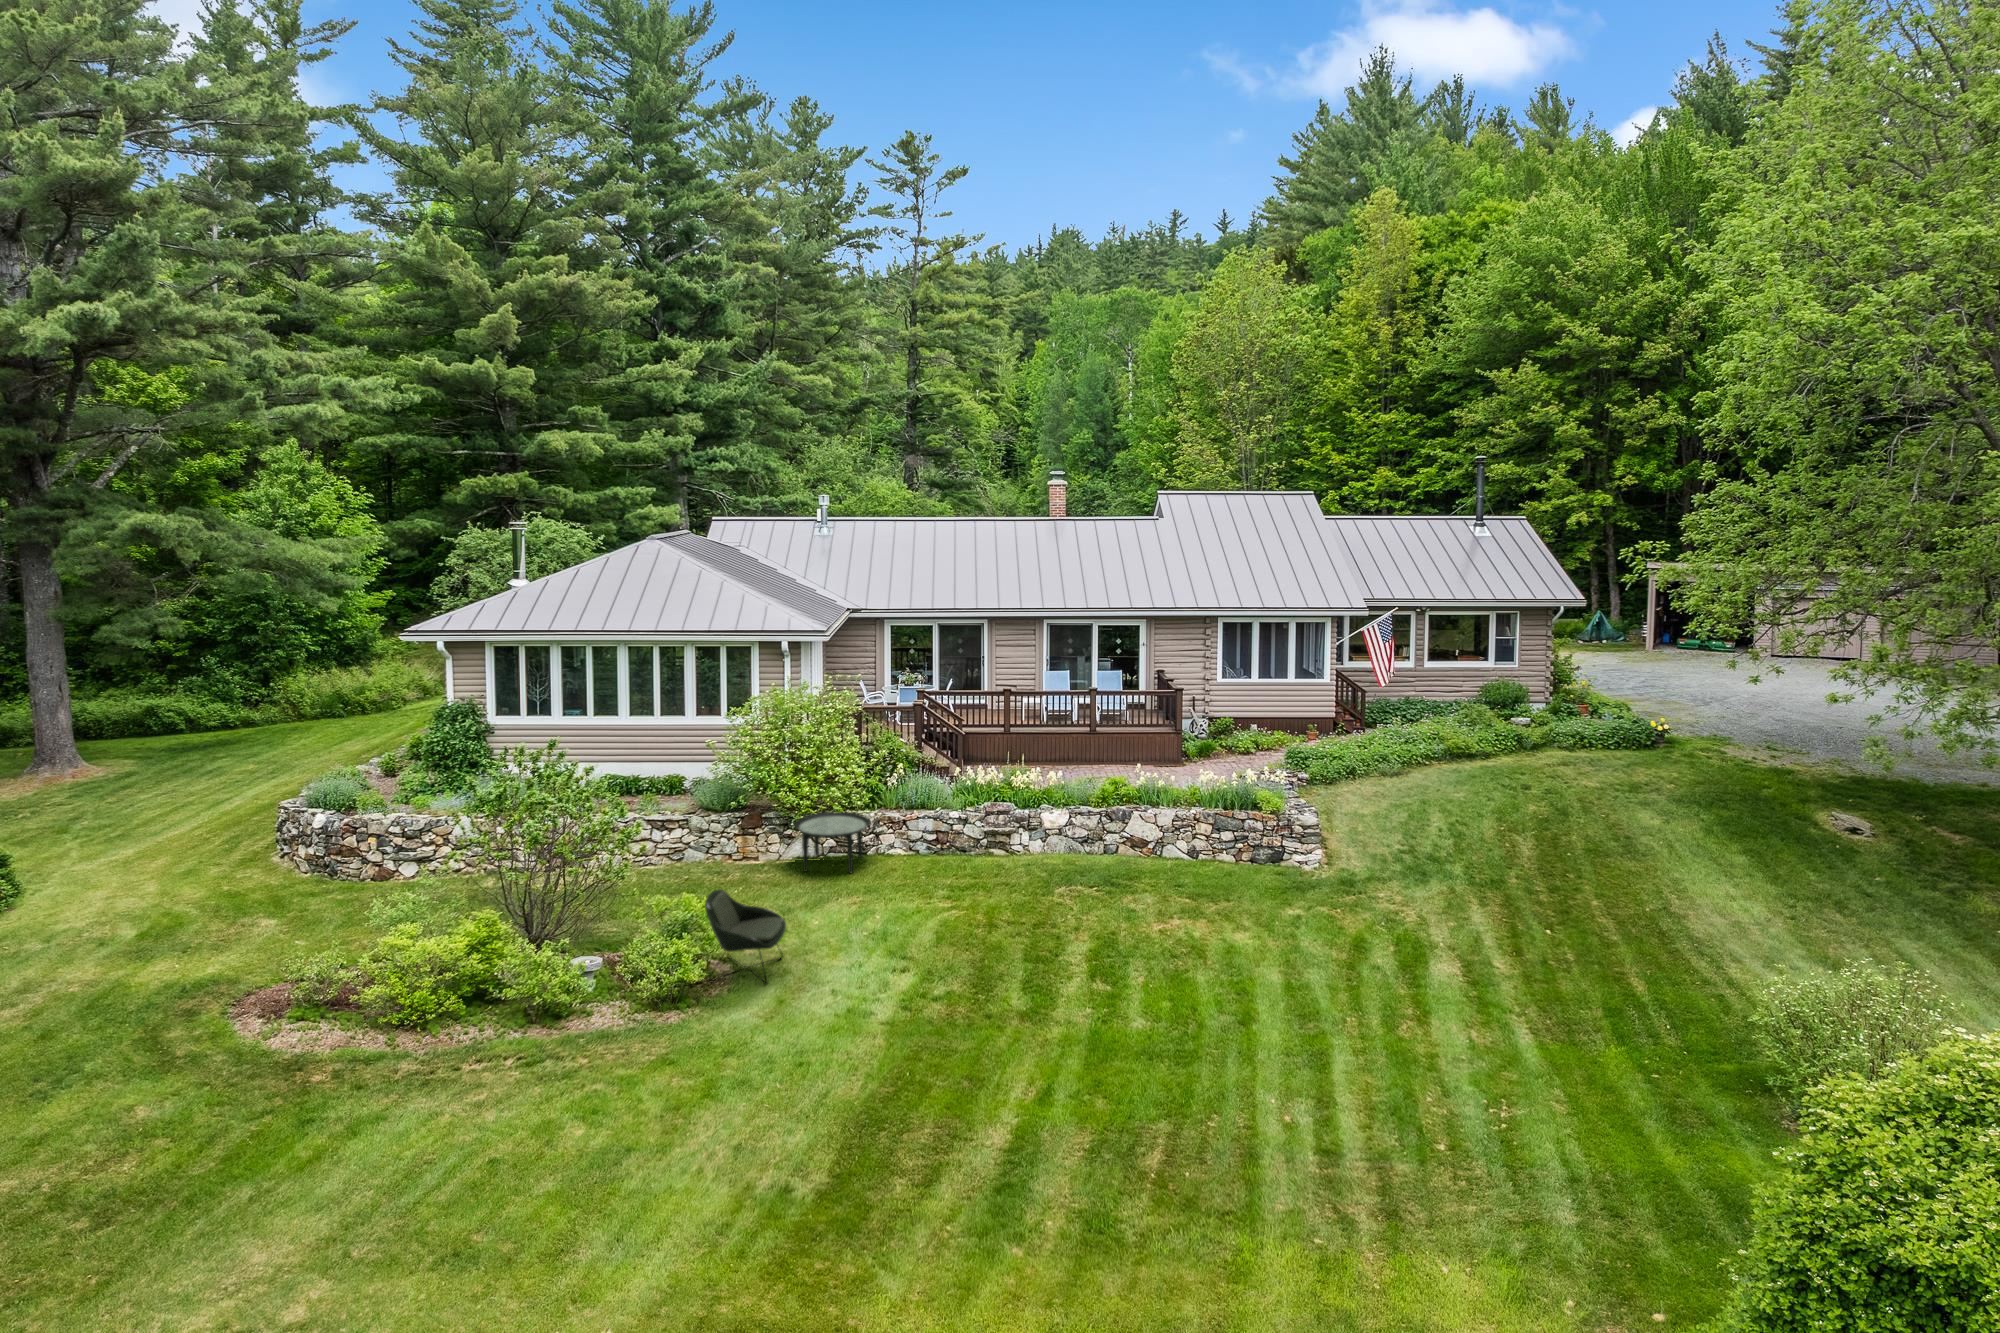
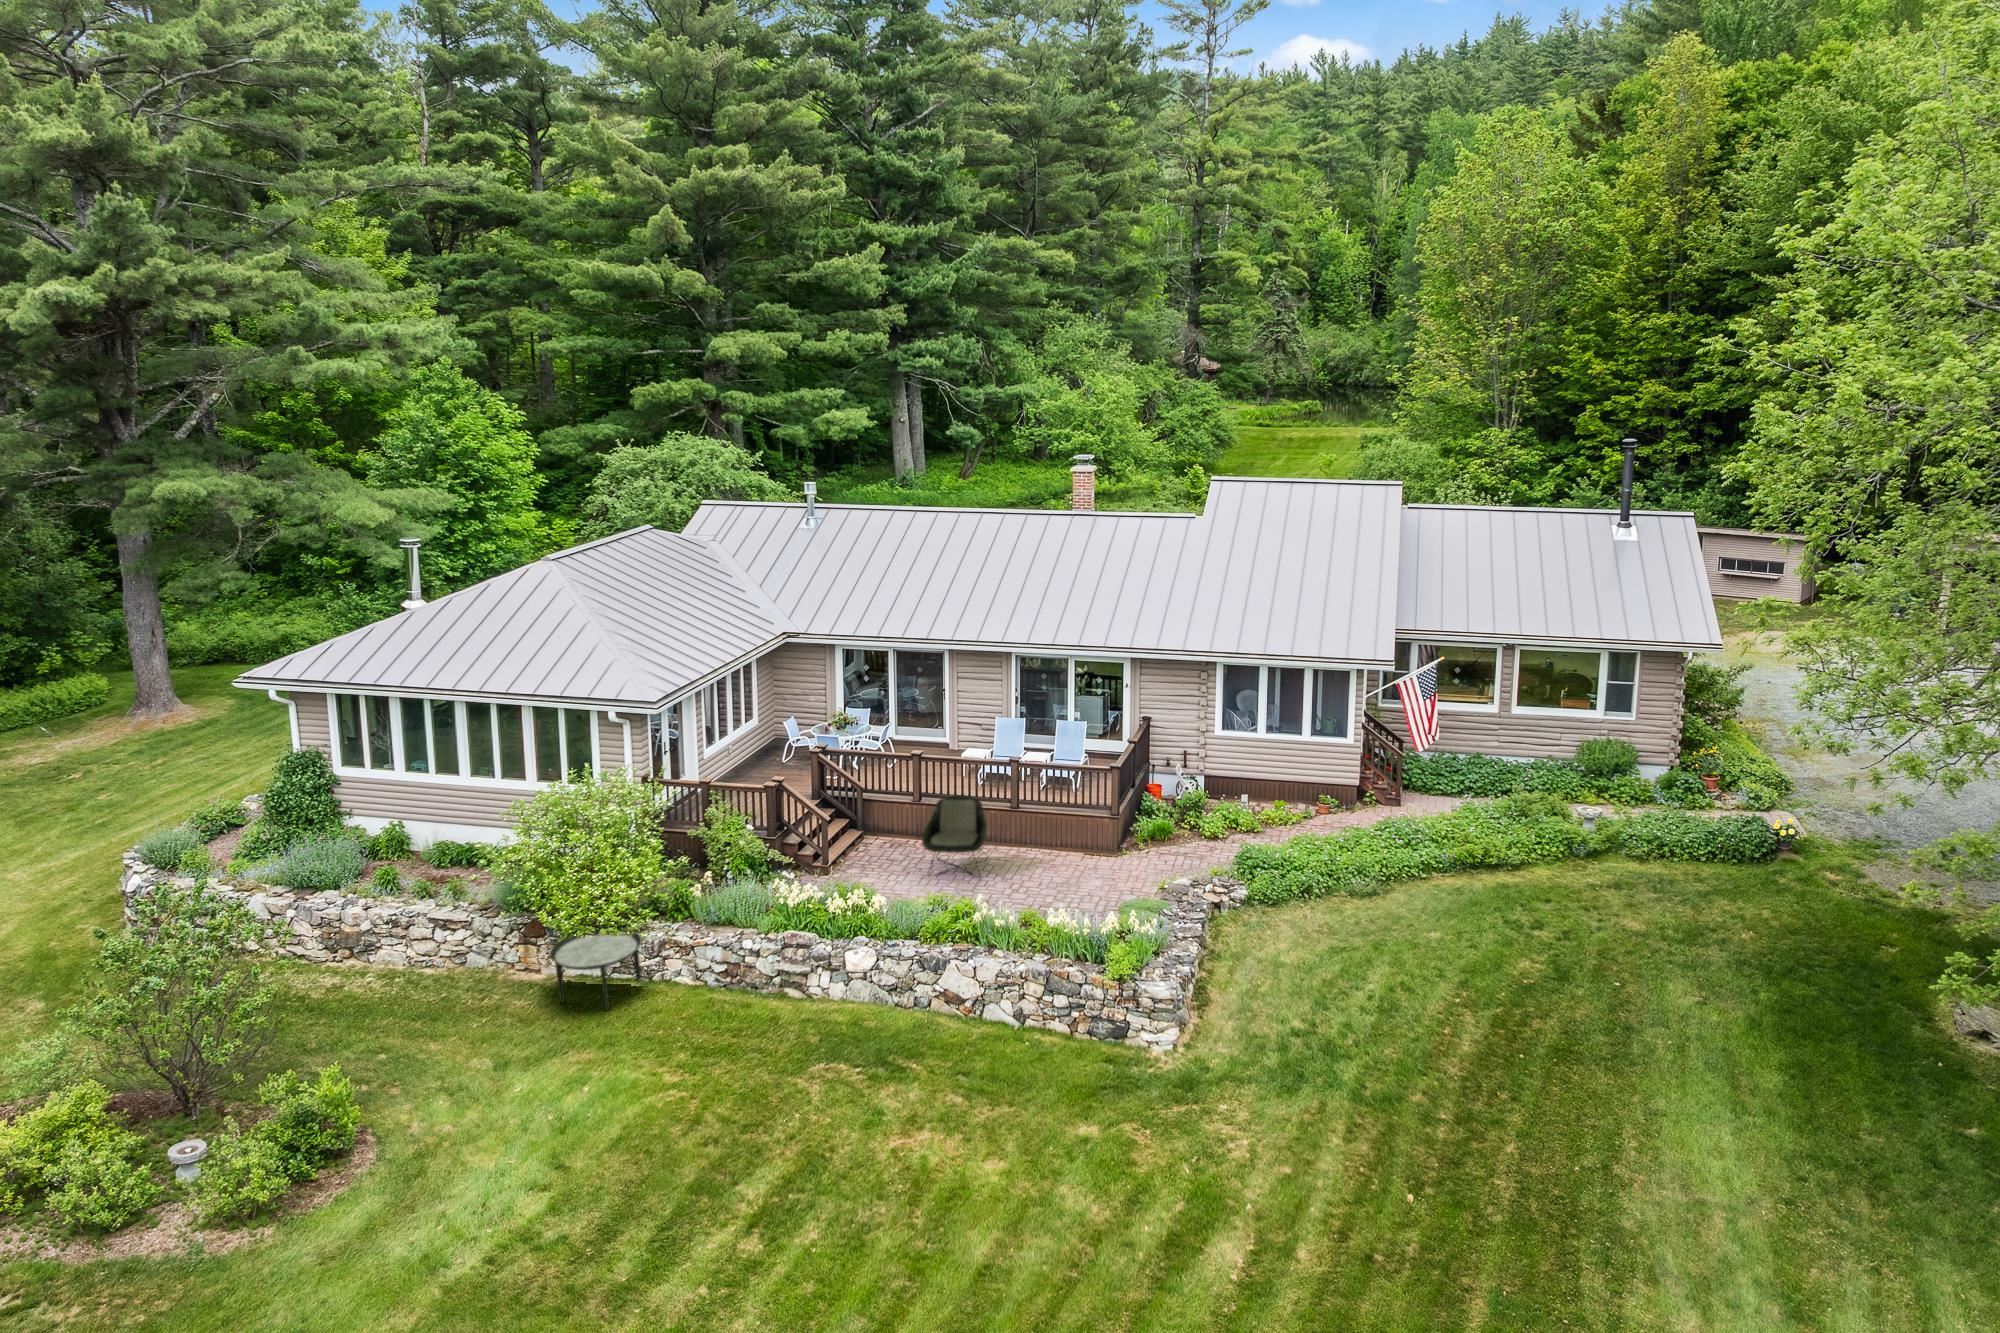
lounge chair: present [705,889,786,984] -> present [922,795,987,868]

